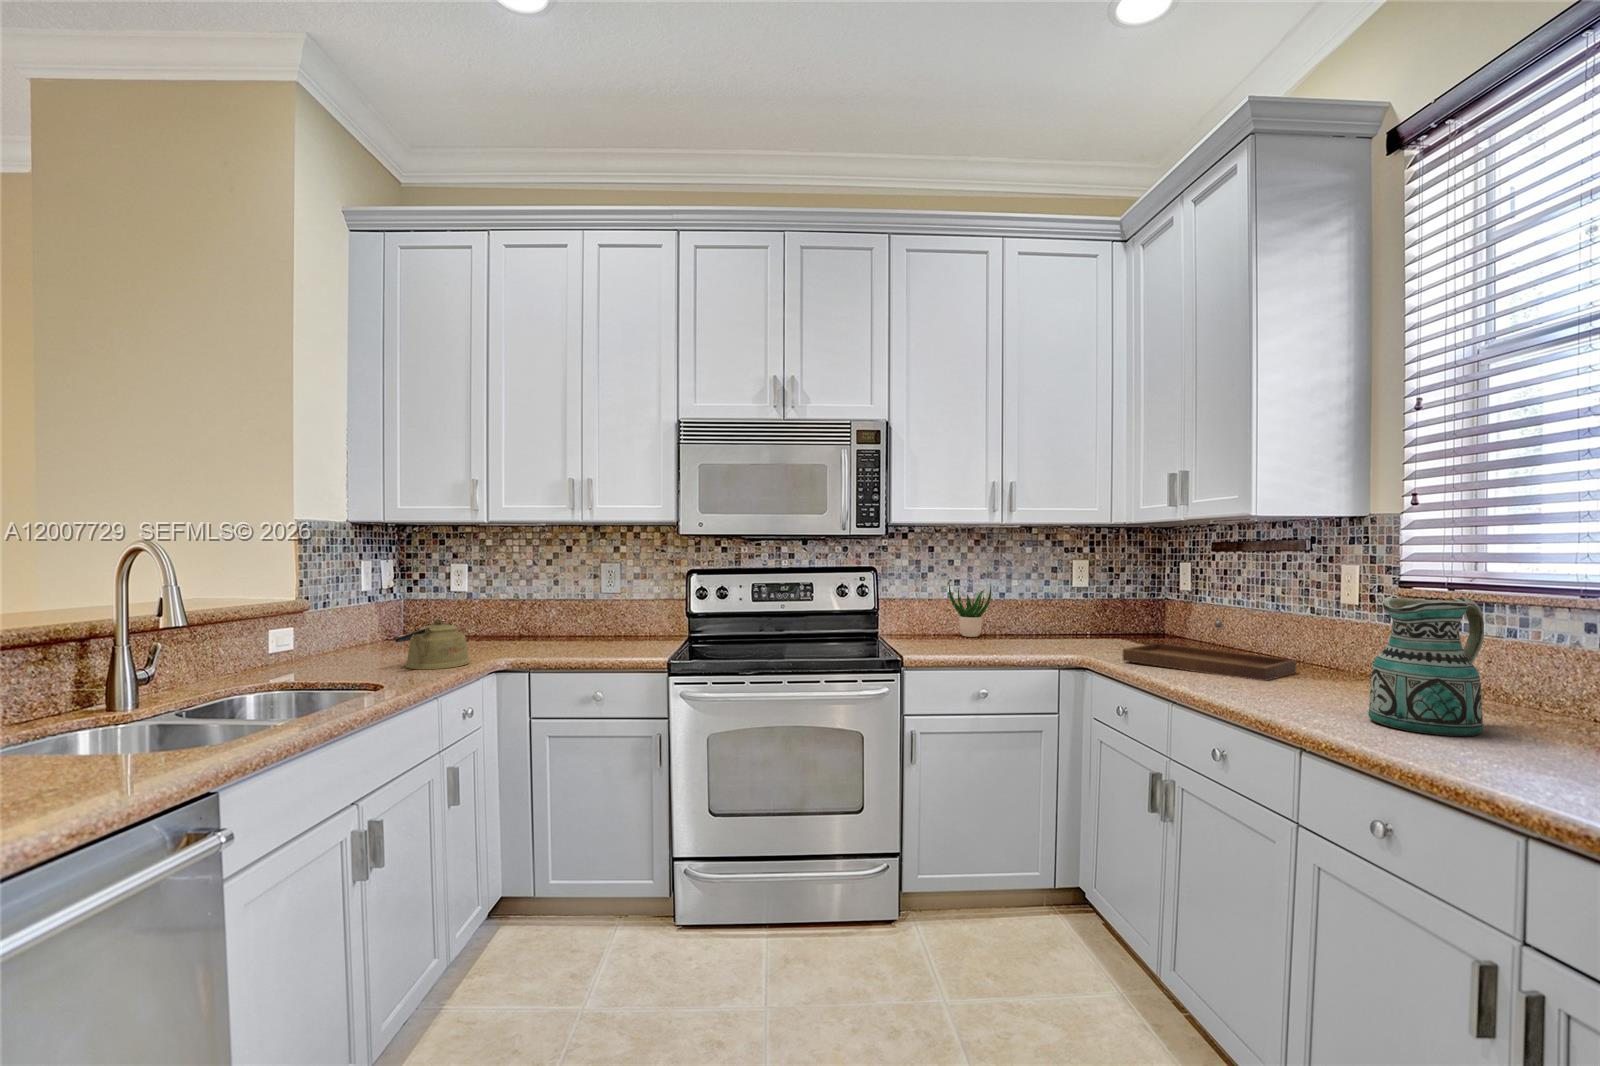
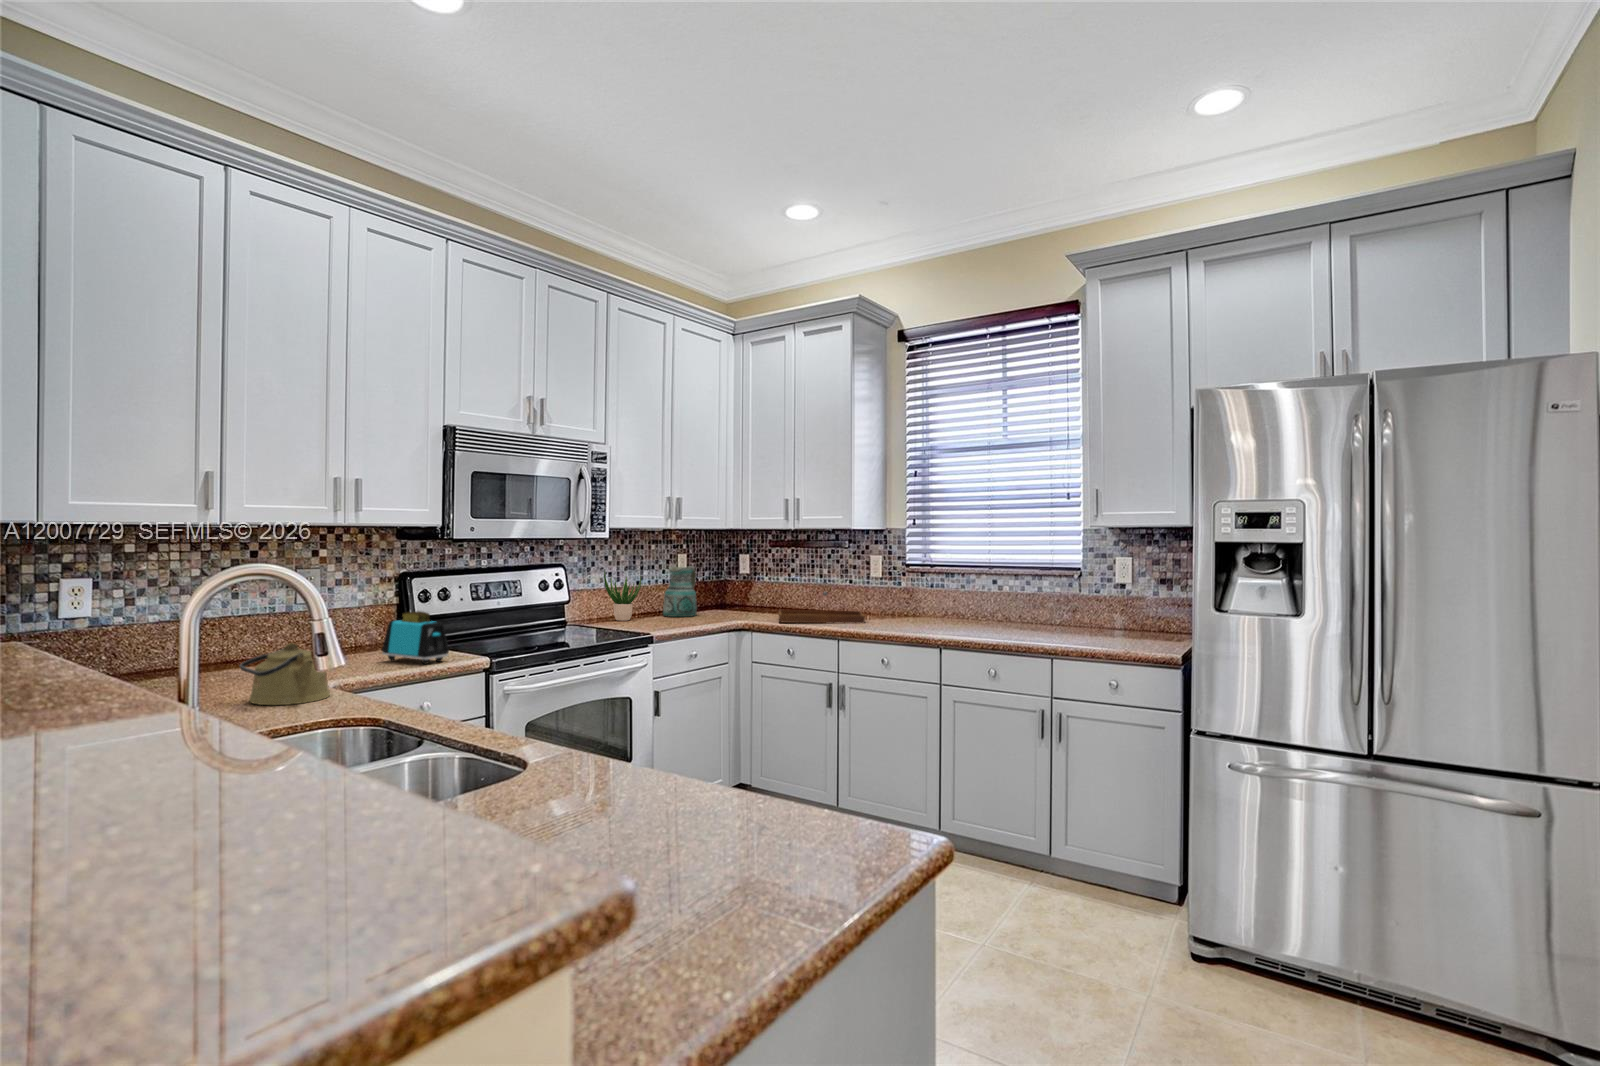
ceramic pitcher: present [1368,597,1484,736] -> present [663,566,697,617]
toaster: none [617,604,649,654] -> present [382,611,449,664]

